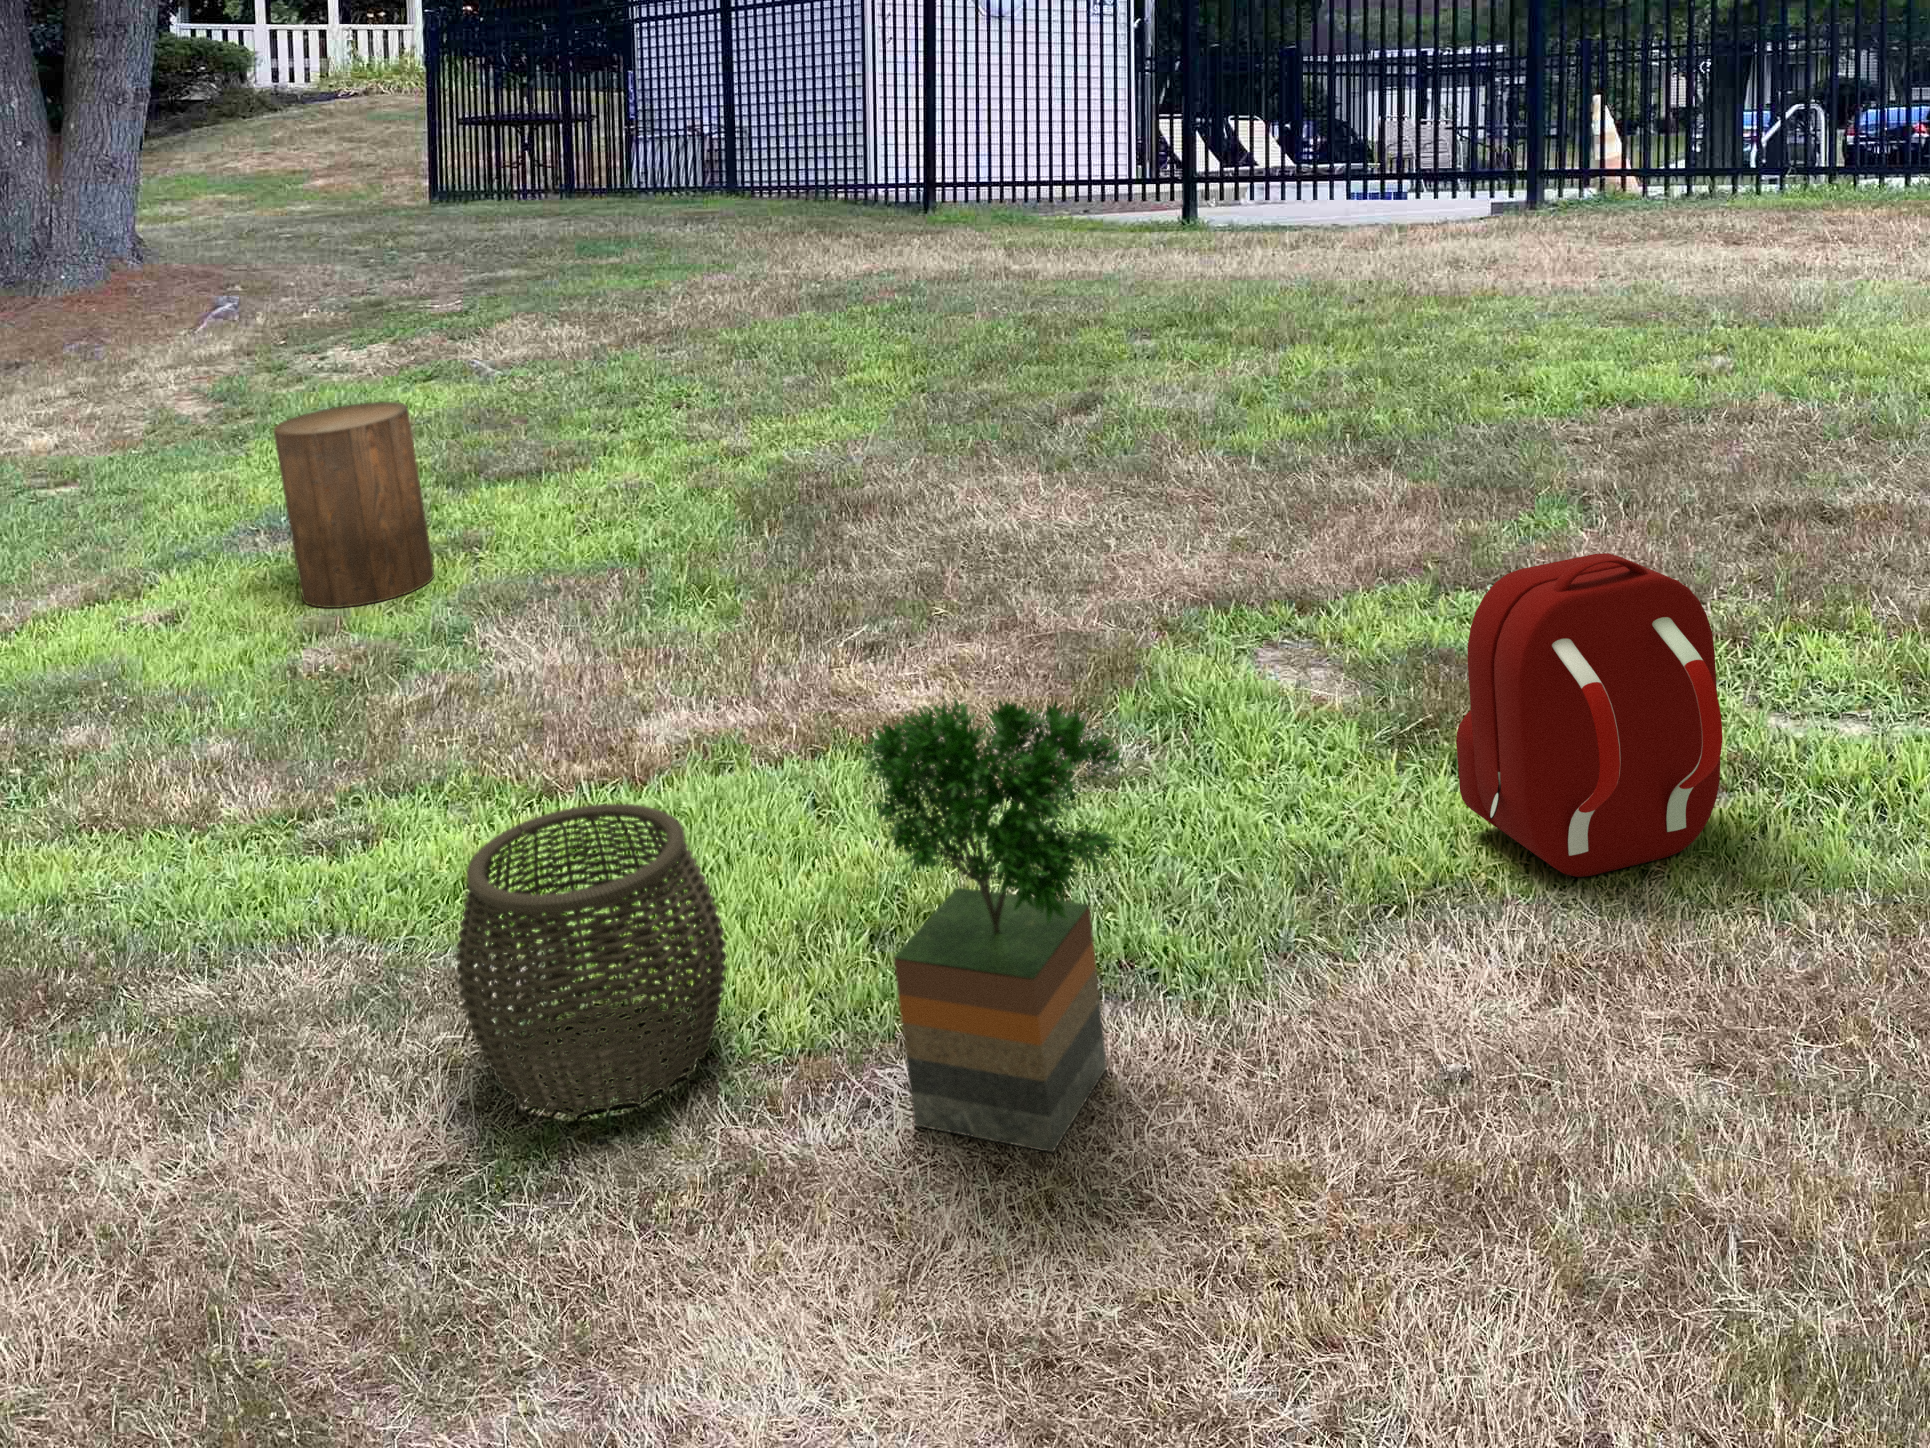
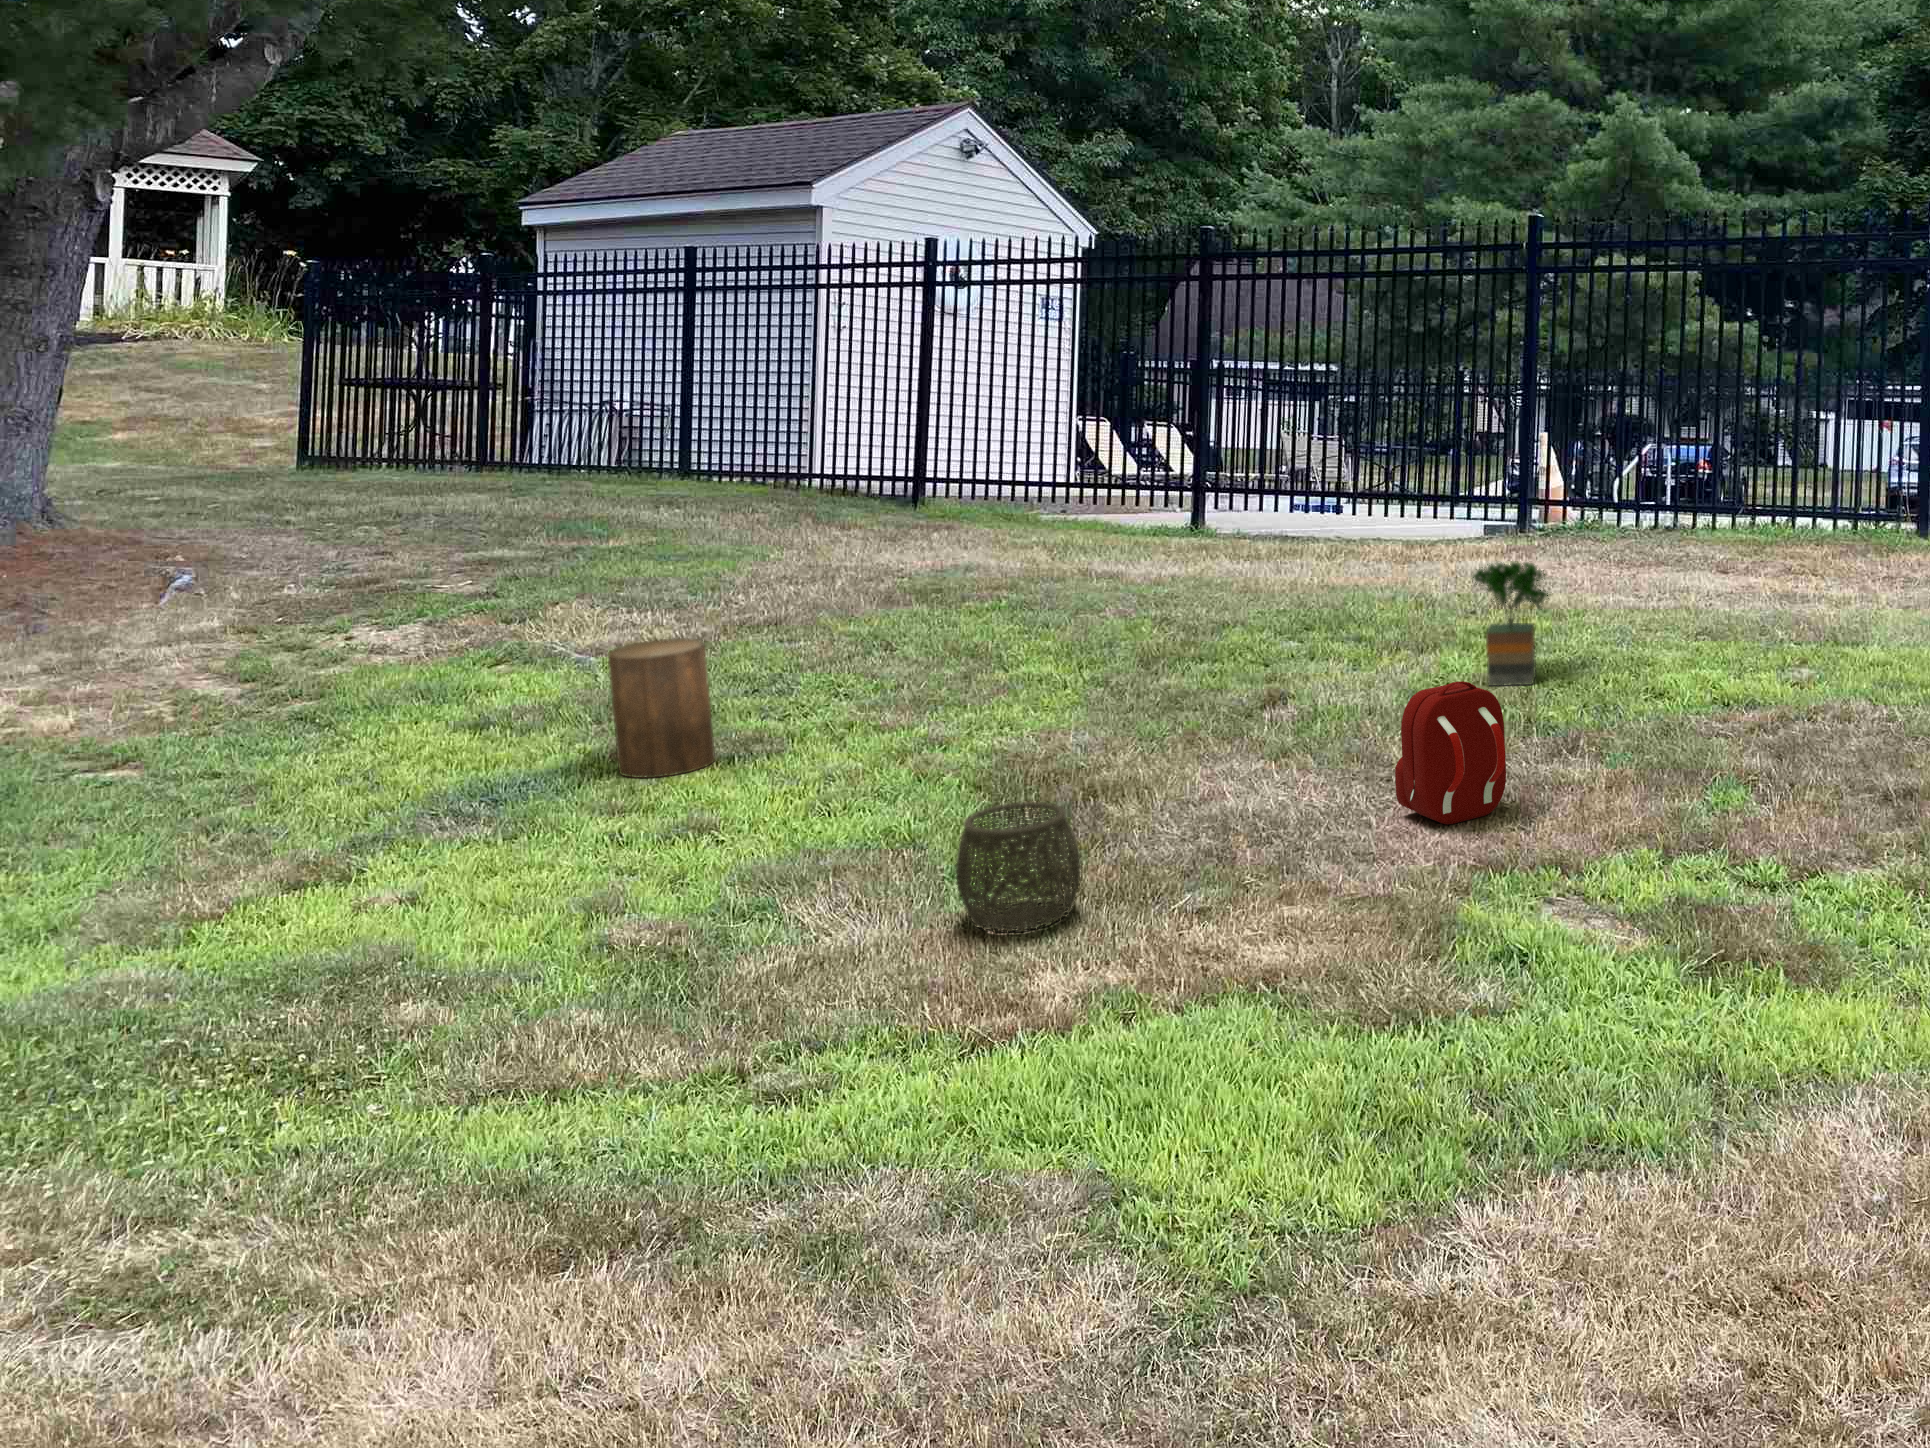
potted tree: present [863,698,1124,1152] -> present [1473,561,1550,686]

